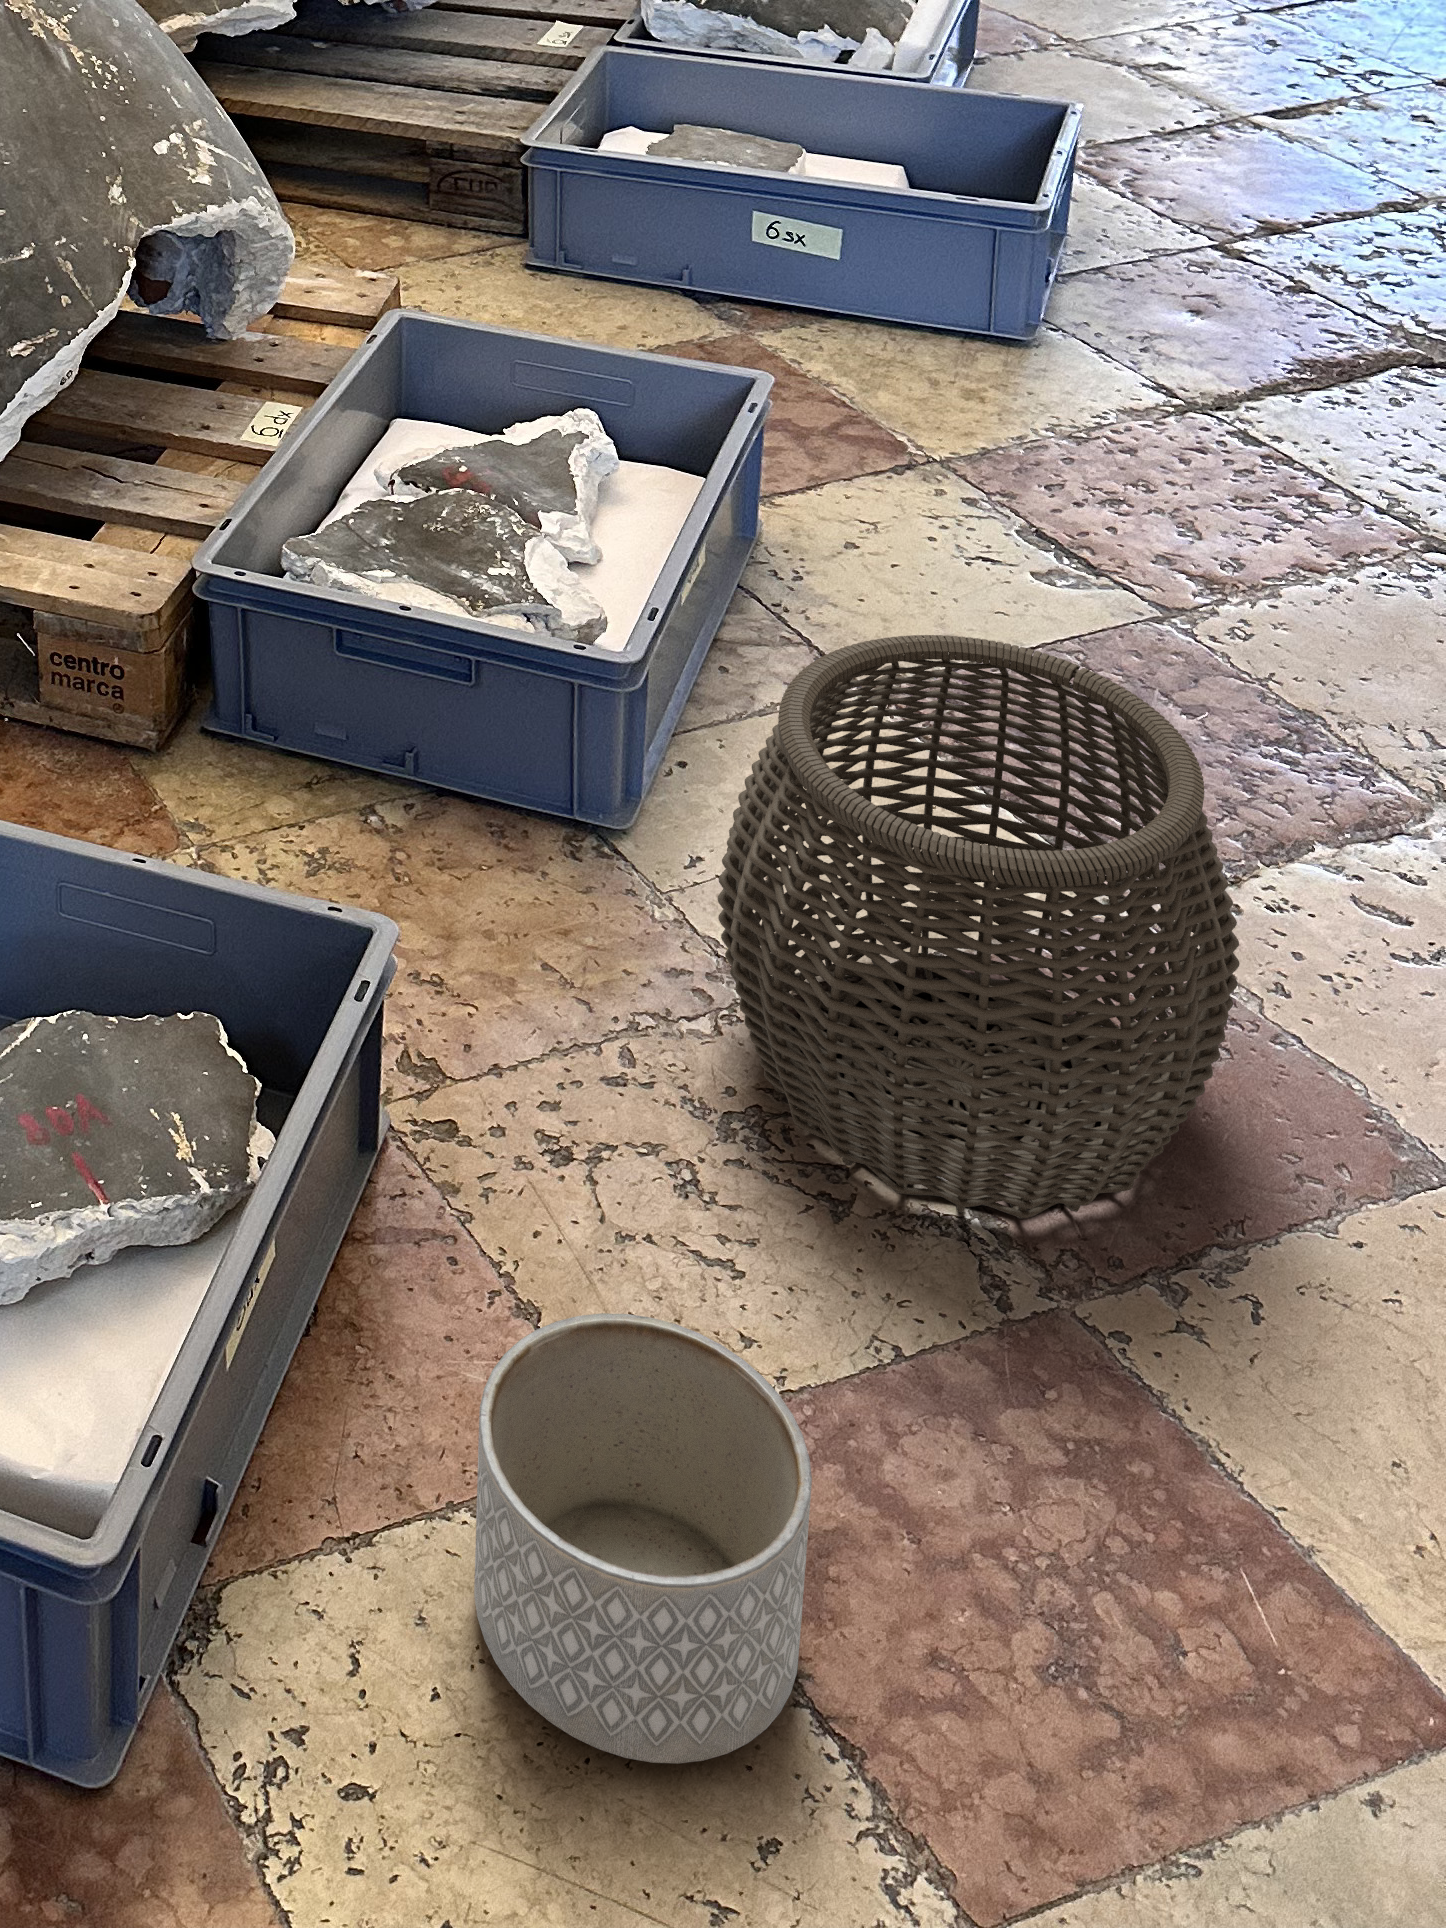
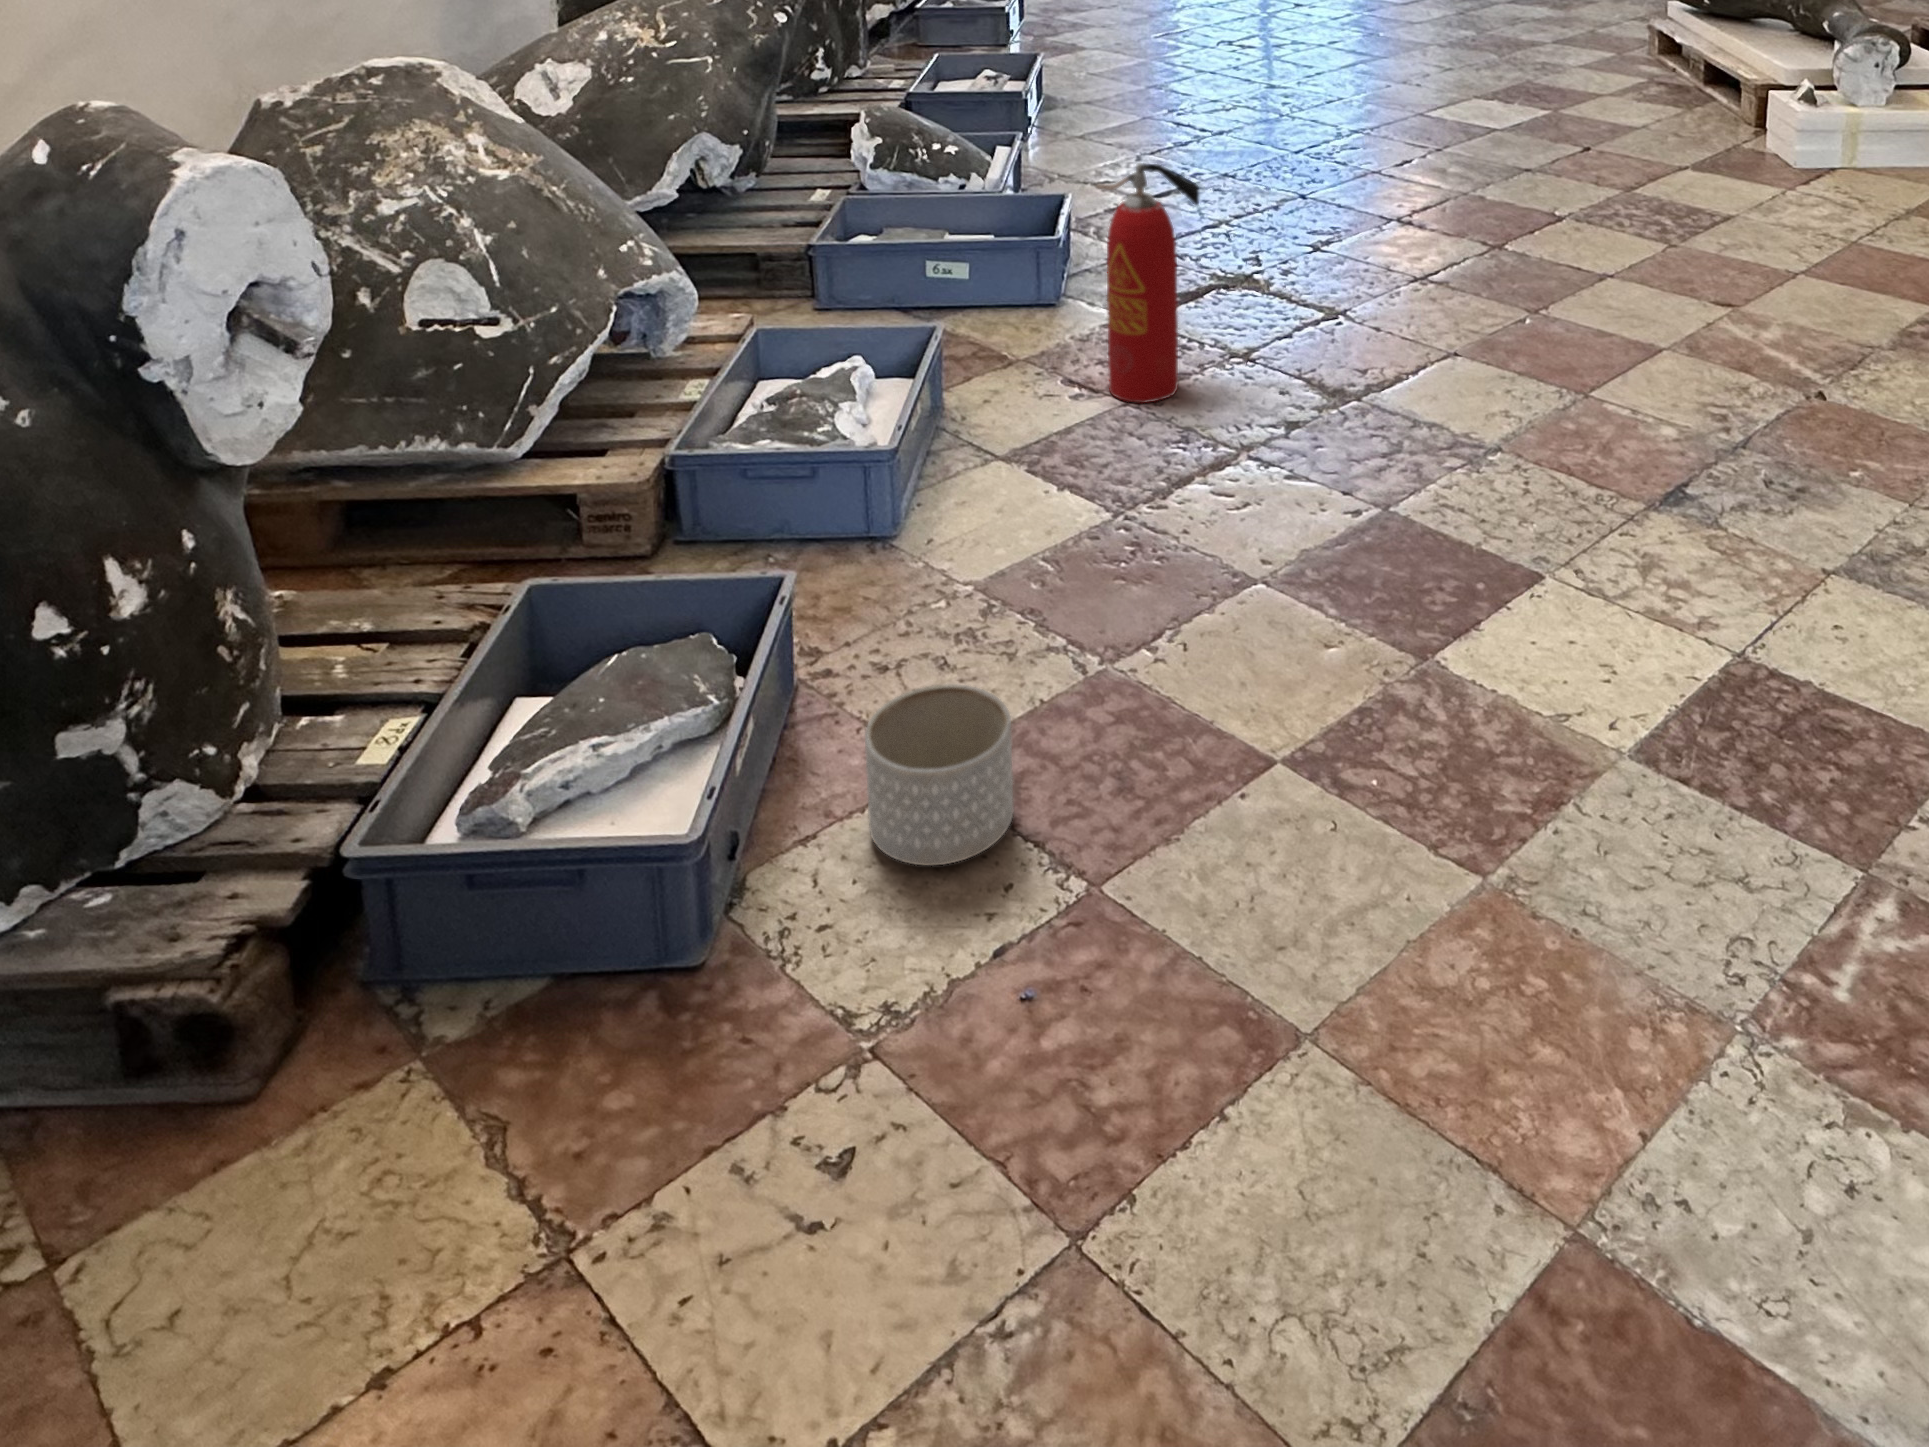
fire extinguisher: none [1121,102,1398,613] -> present [1097,163,1199,403]
woven basket: present [717,635,1240,1219] -> none [945,393,1164,643]

